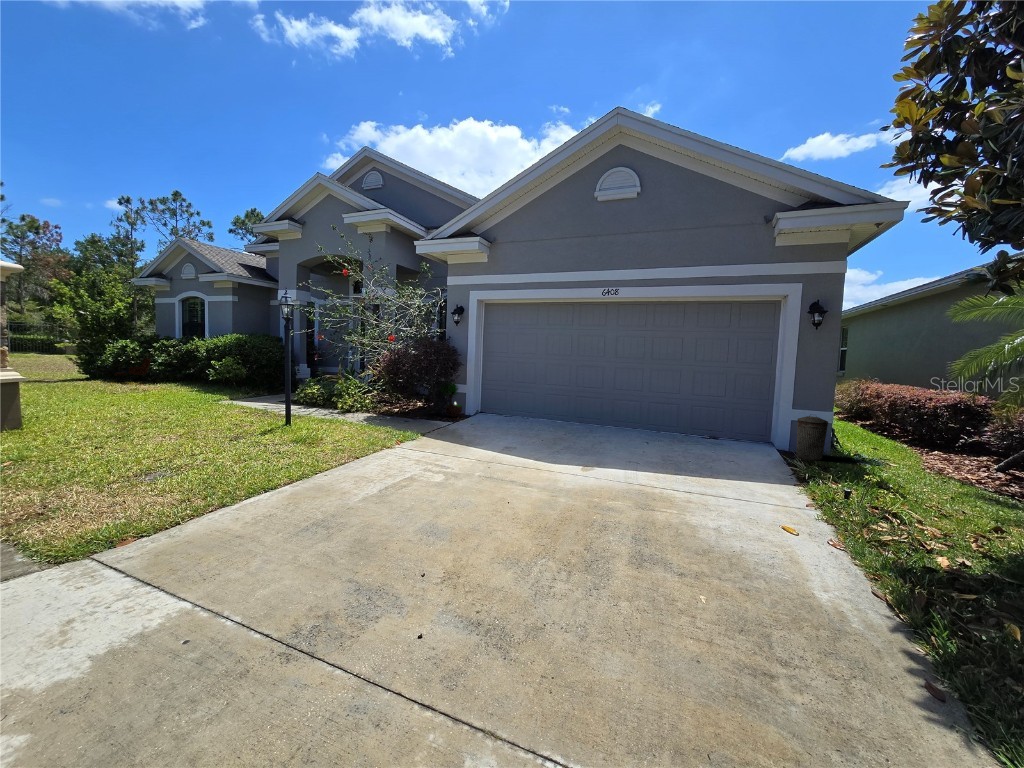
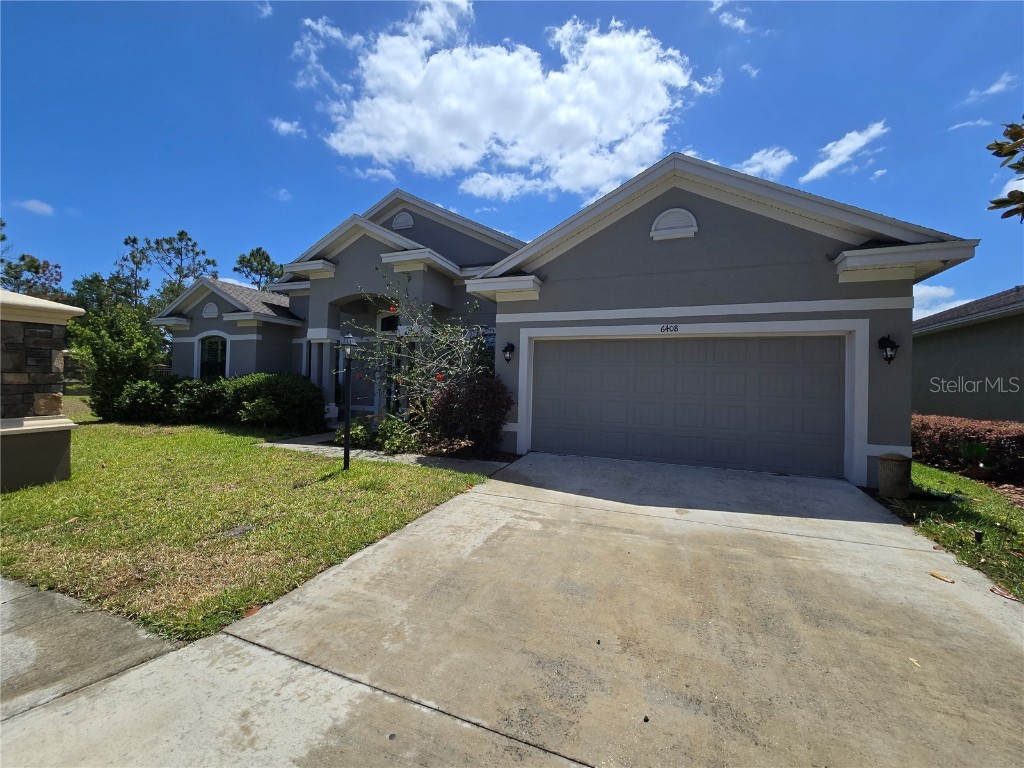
lounge chair: present [114,358,151,380] -> none [133,400,171,425]
potted tree: present [440,383,462,417] -> present [962,443,992,479]

